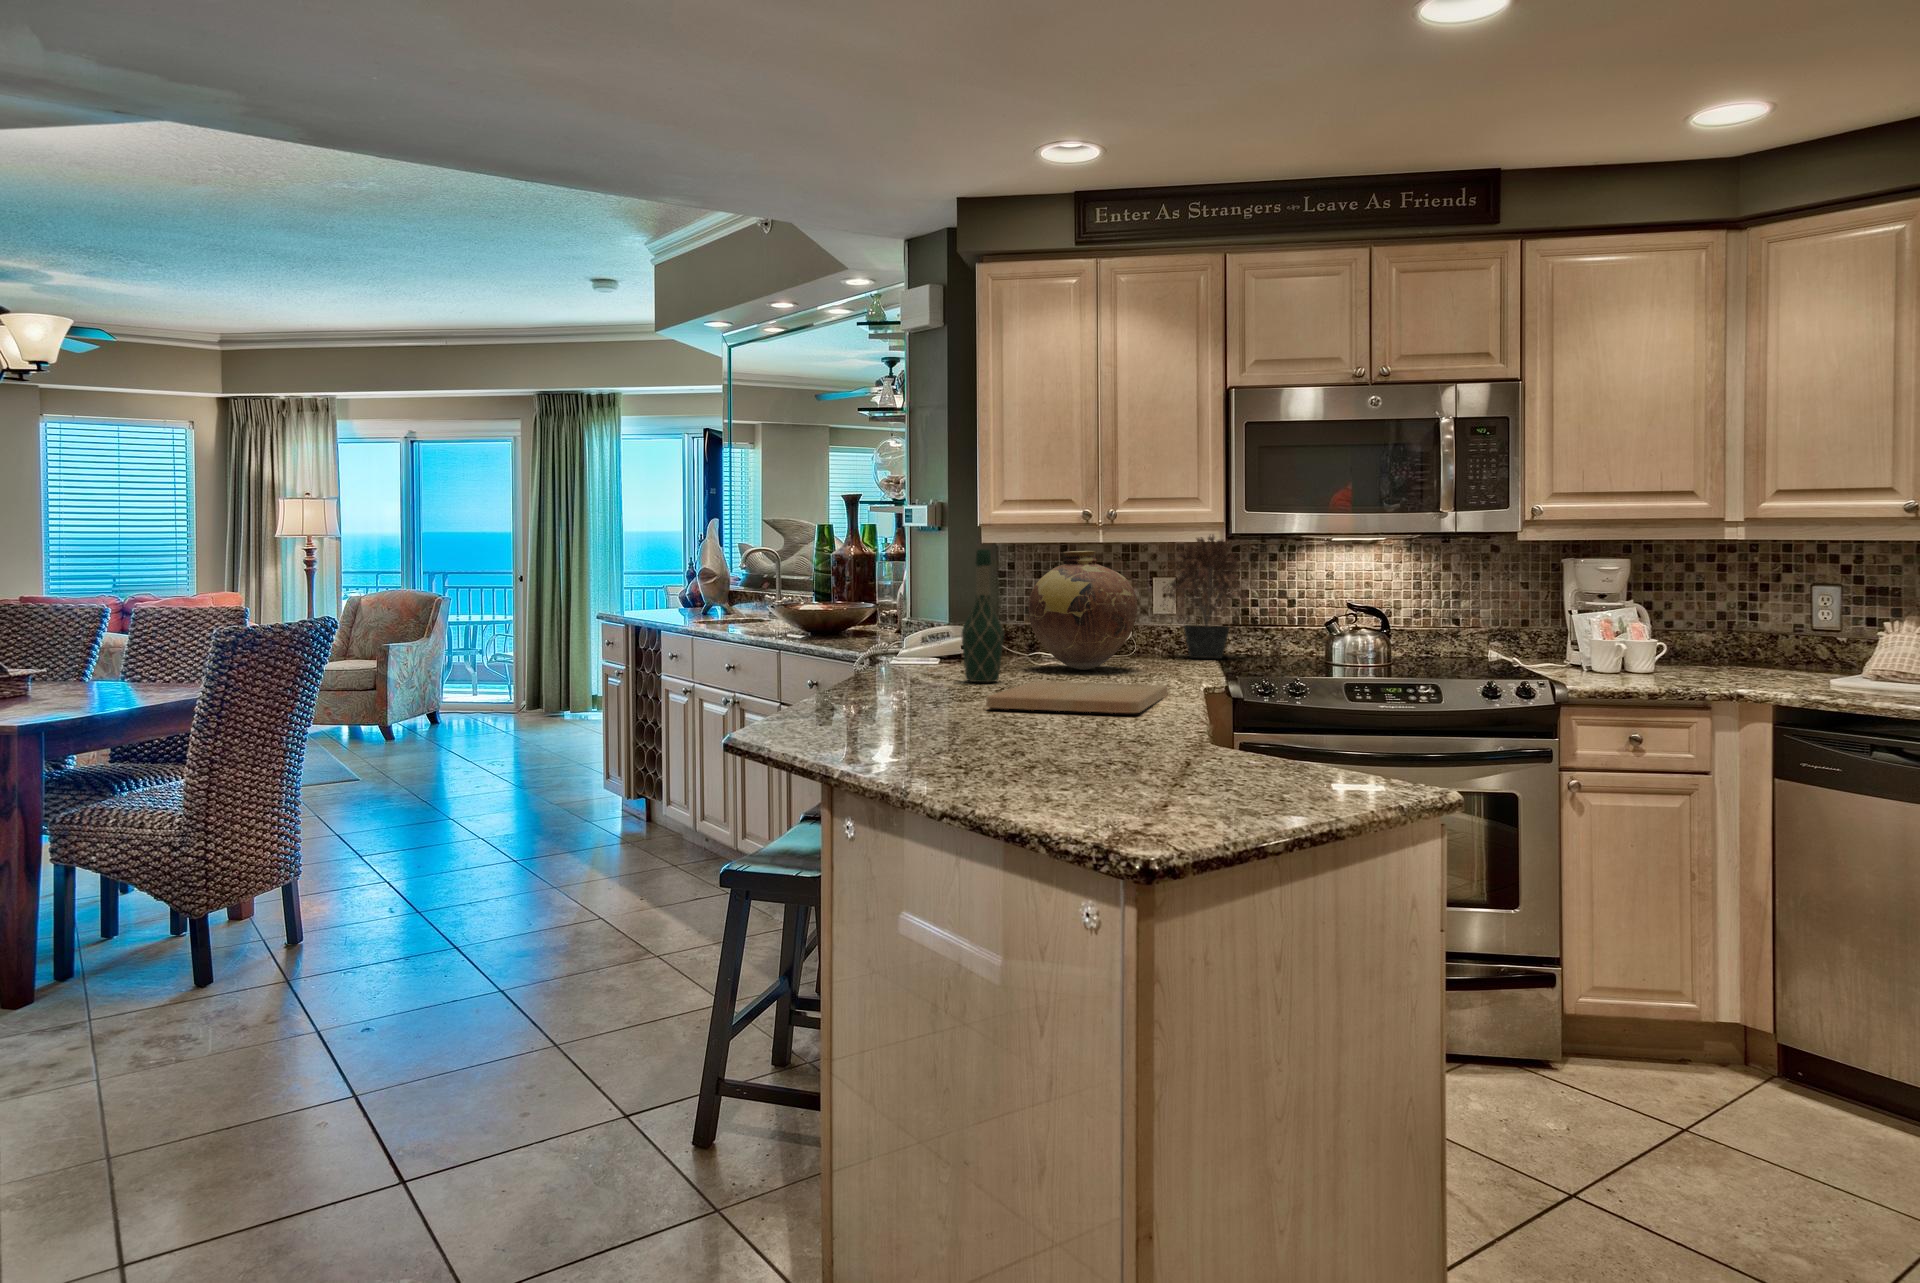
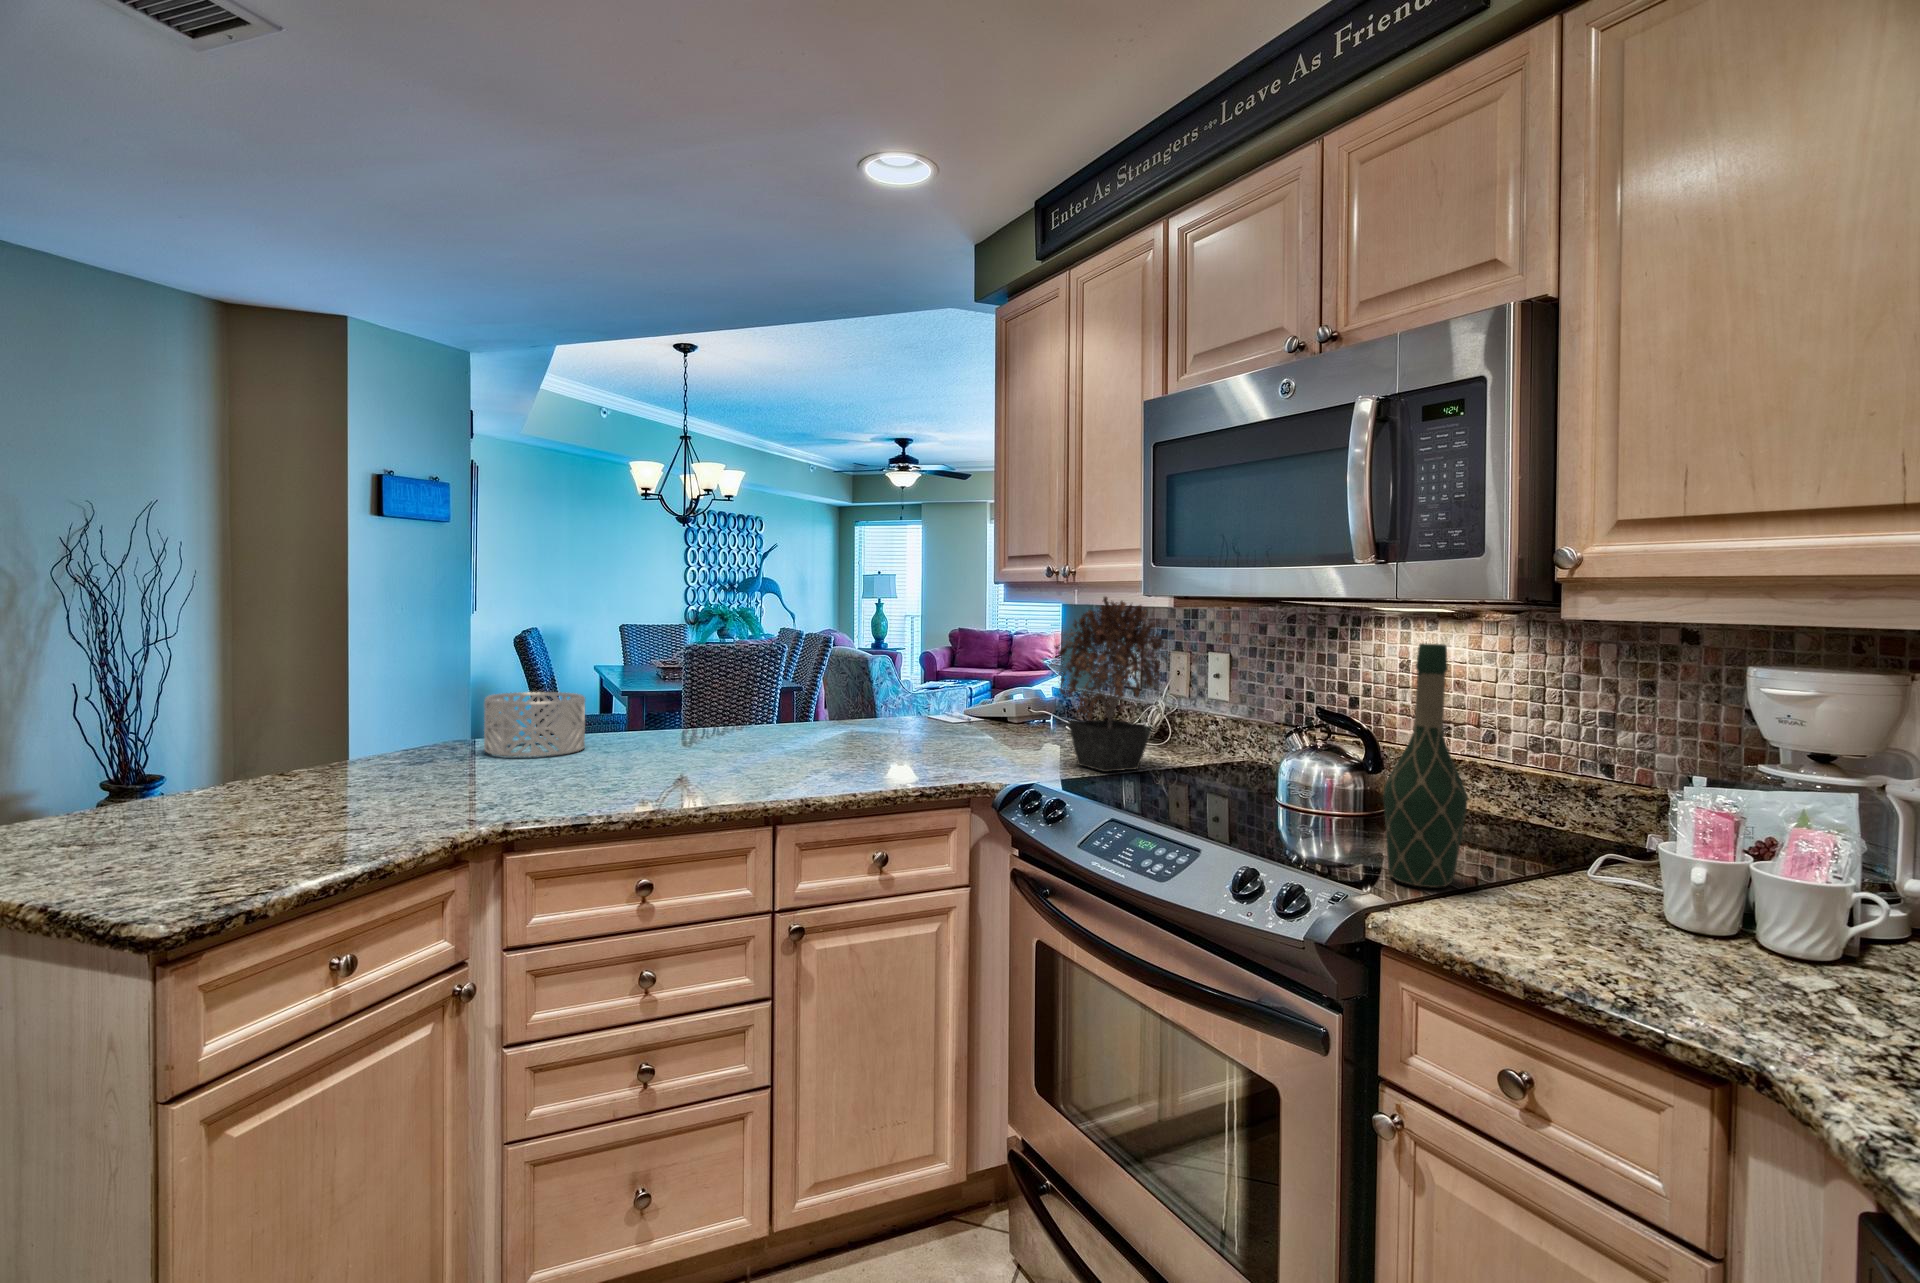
wine bottle: present [962,549,1004,682] -> present [1383,643,1468,888]
vase: present [1029,551,1137,670] -> none [771,616,906,759]
decorative bowl: none [852,633,945,692] -> present [484,692,585,757]
cutting board: present [986,681,1168,713] -> none [288,762,584,816]

